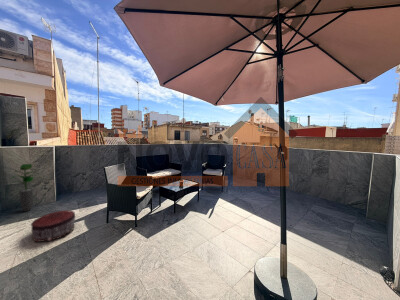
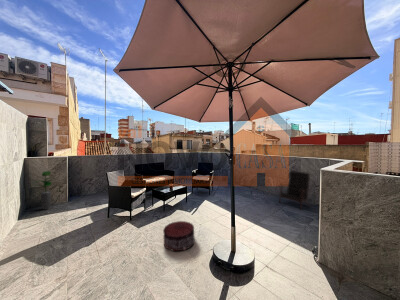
lounge chair: none [303,167,341,212] -> present [280,171,310,207]
pouf: present [31,210,75,242] -> present [163,221,195,251]

